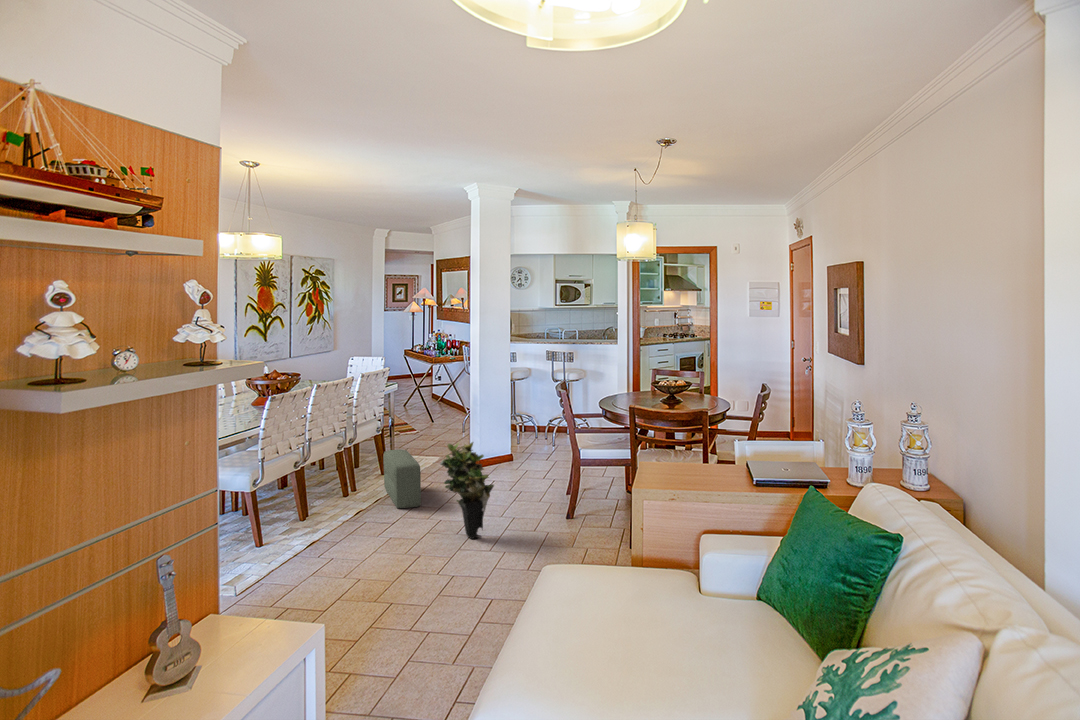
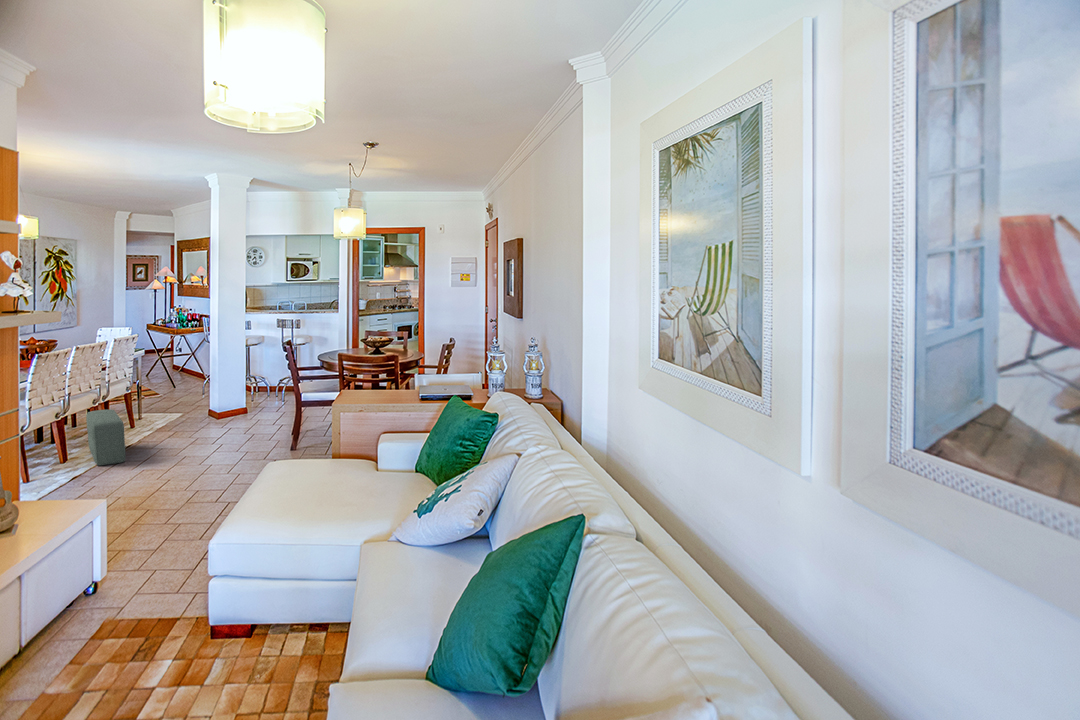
potted plant: present [440,442,494,539] -> none [134,394,197,486]

